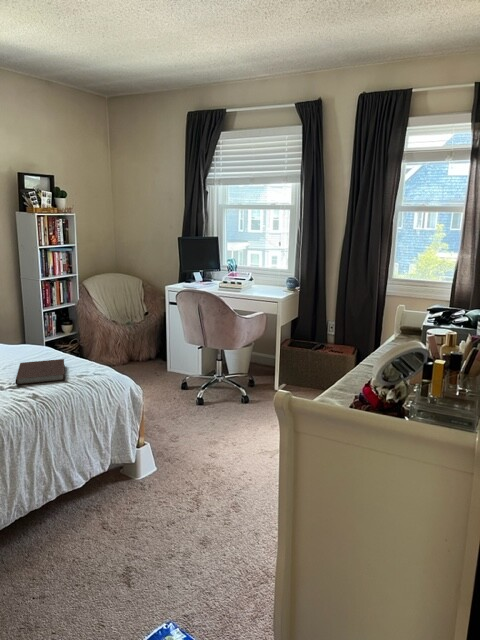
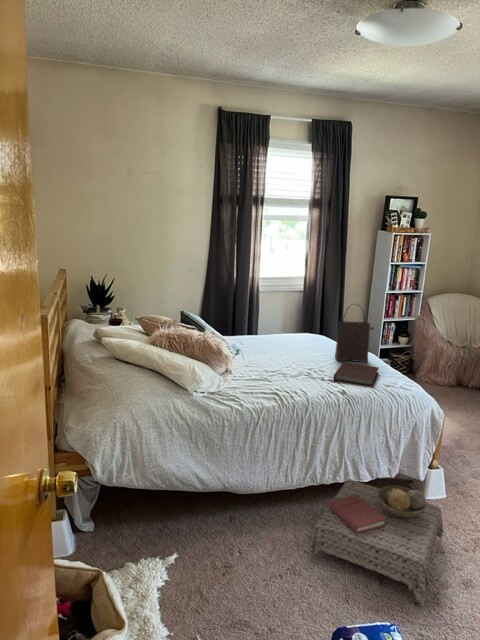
handbag: none [3,293,47,363] -> present [335,304,374,362]
ottoman: none [37,473,179,609] -> present [309,480,443,606]

